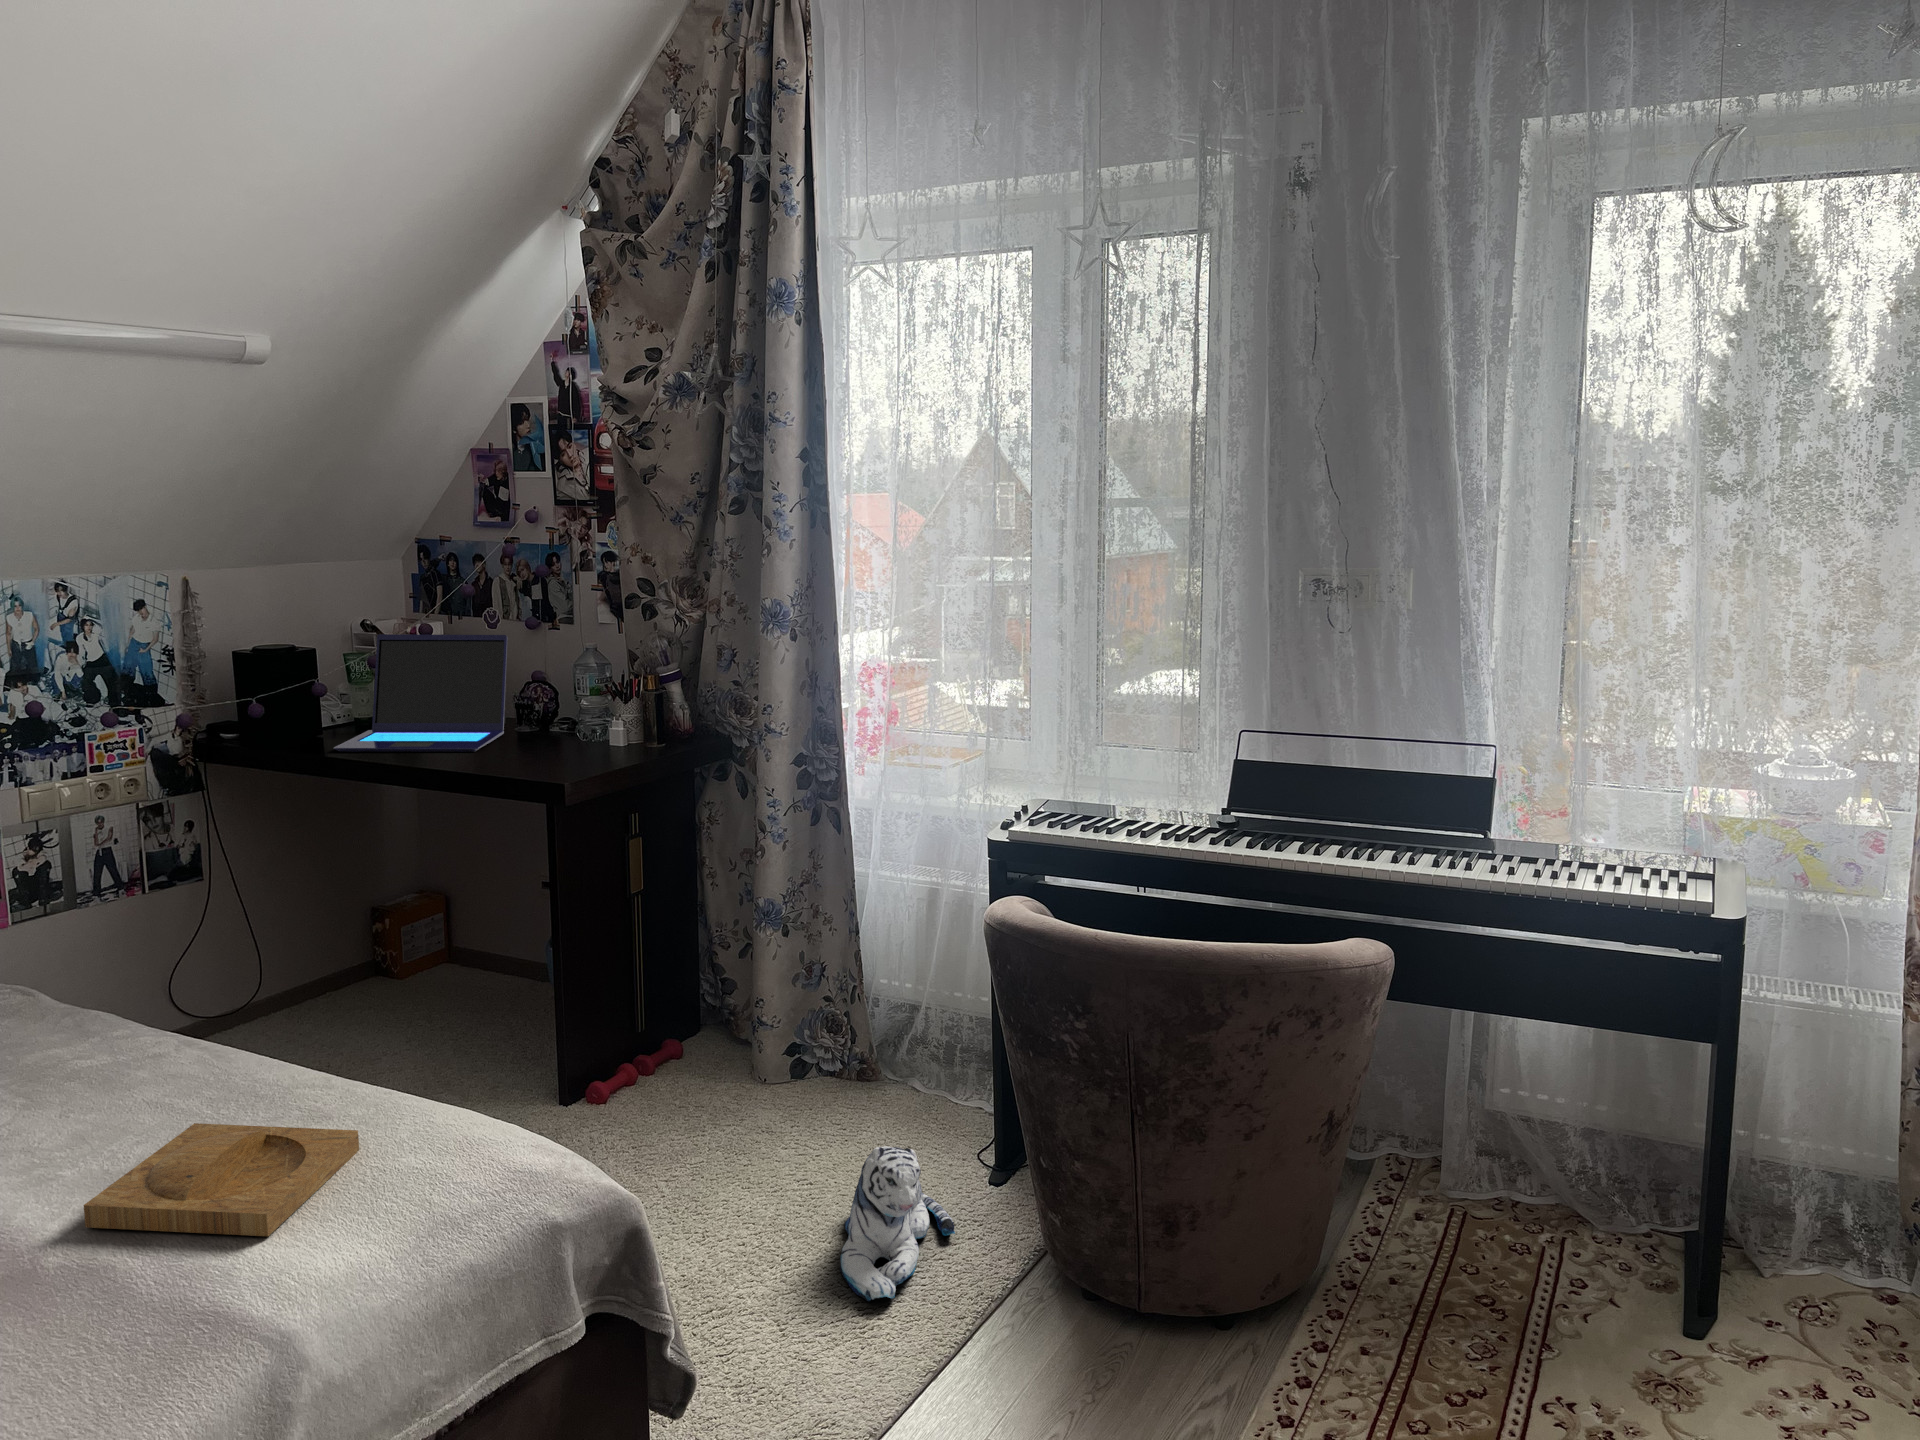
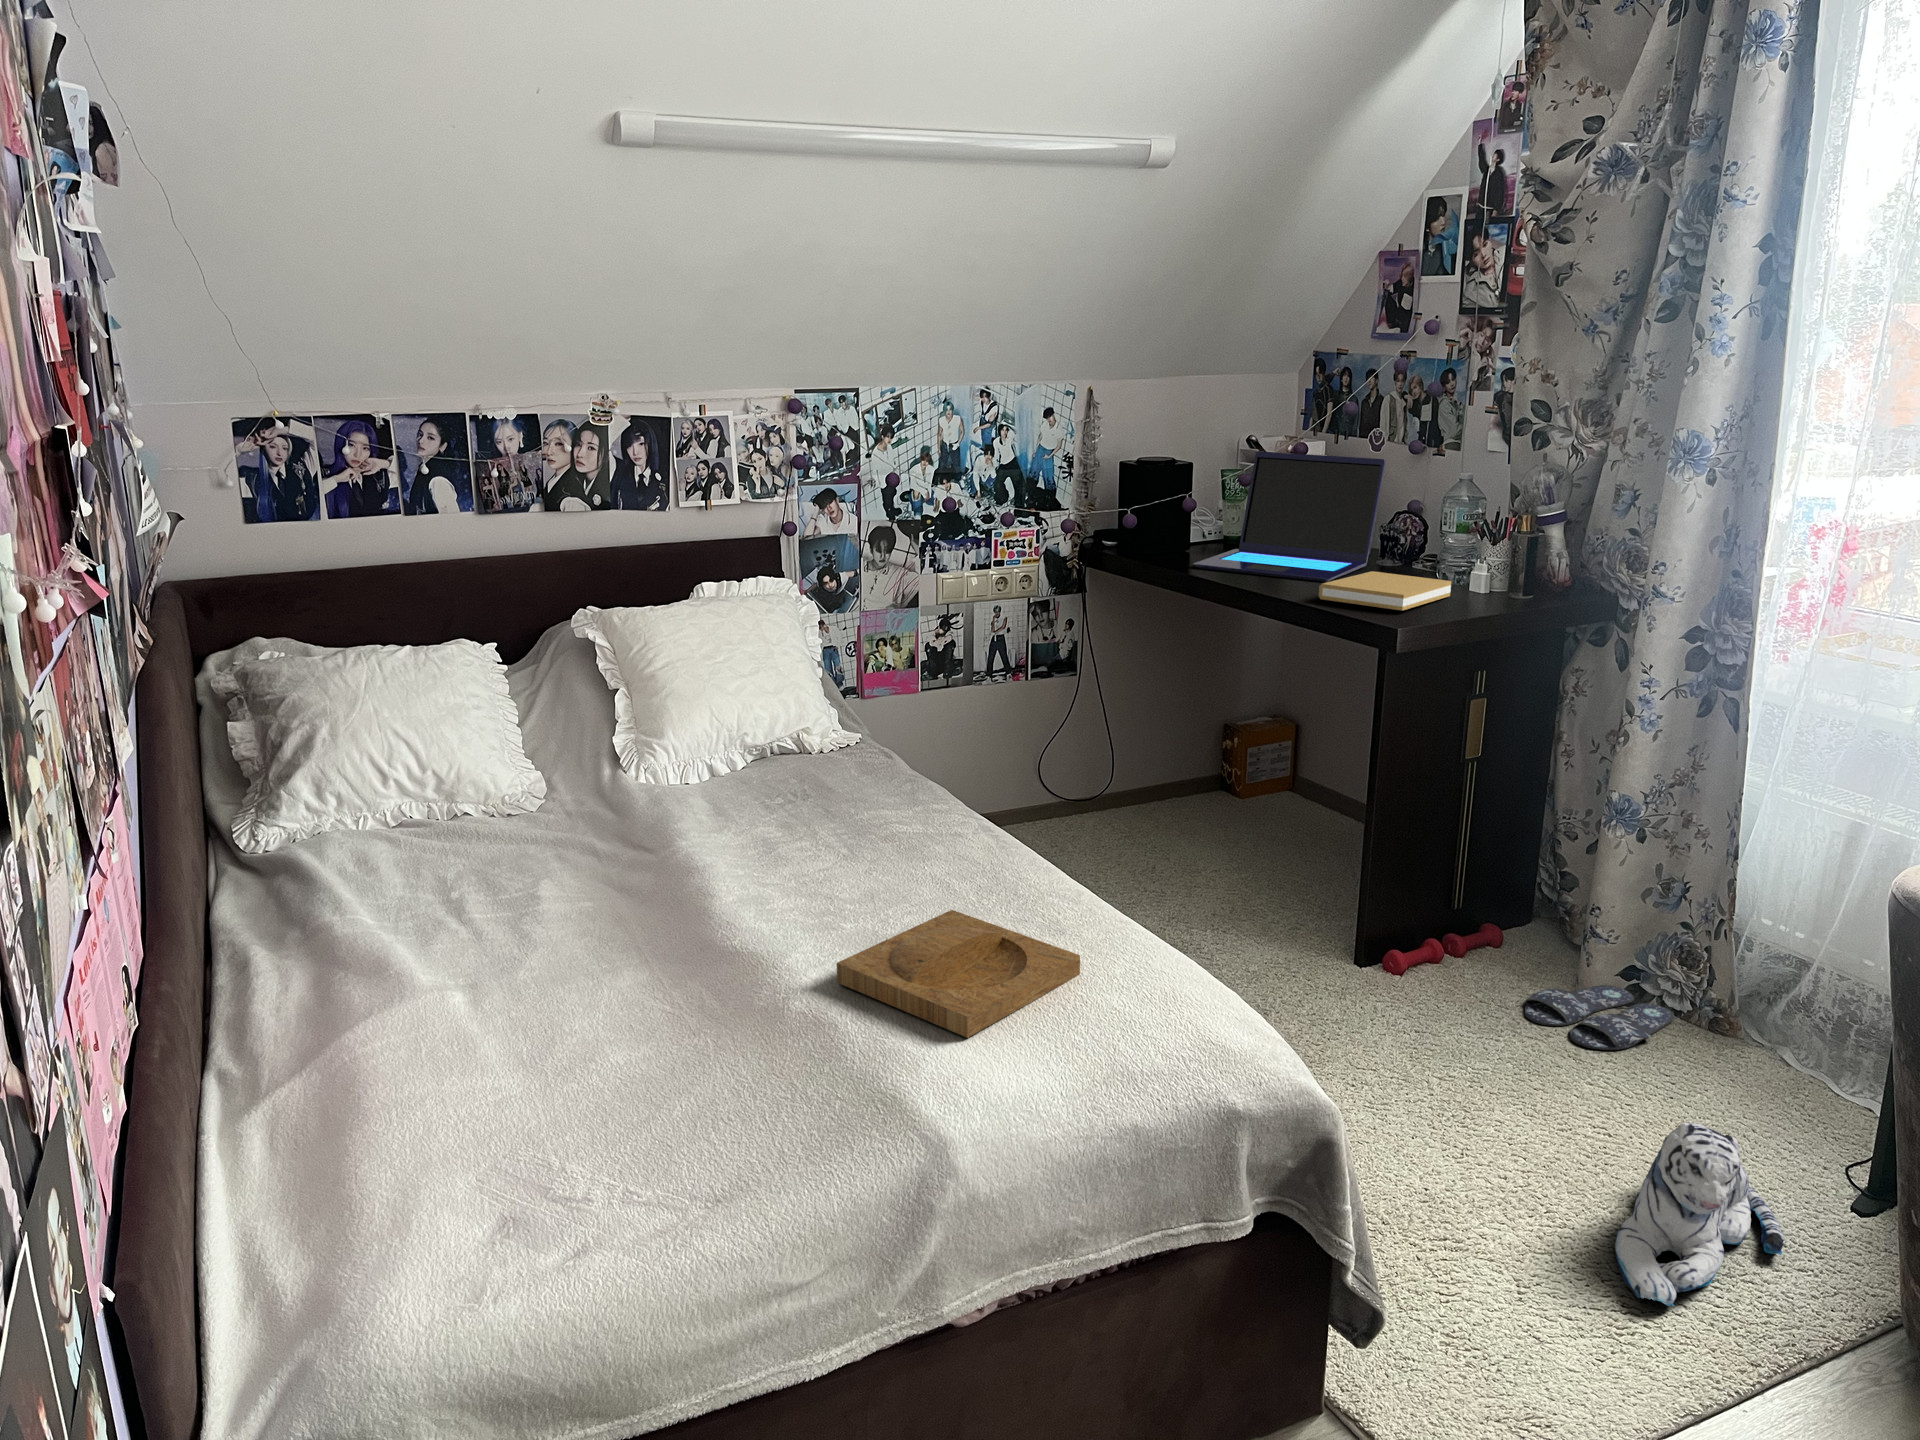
book: none [478,737,593,768] -> present [1319,571,1451,611]
slippers: none [713,1068,829,1122] -> present [1525,985,1674,1050]

